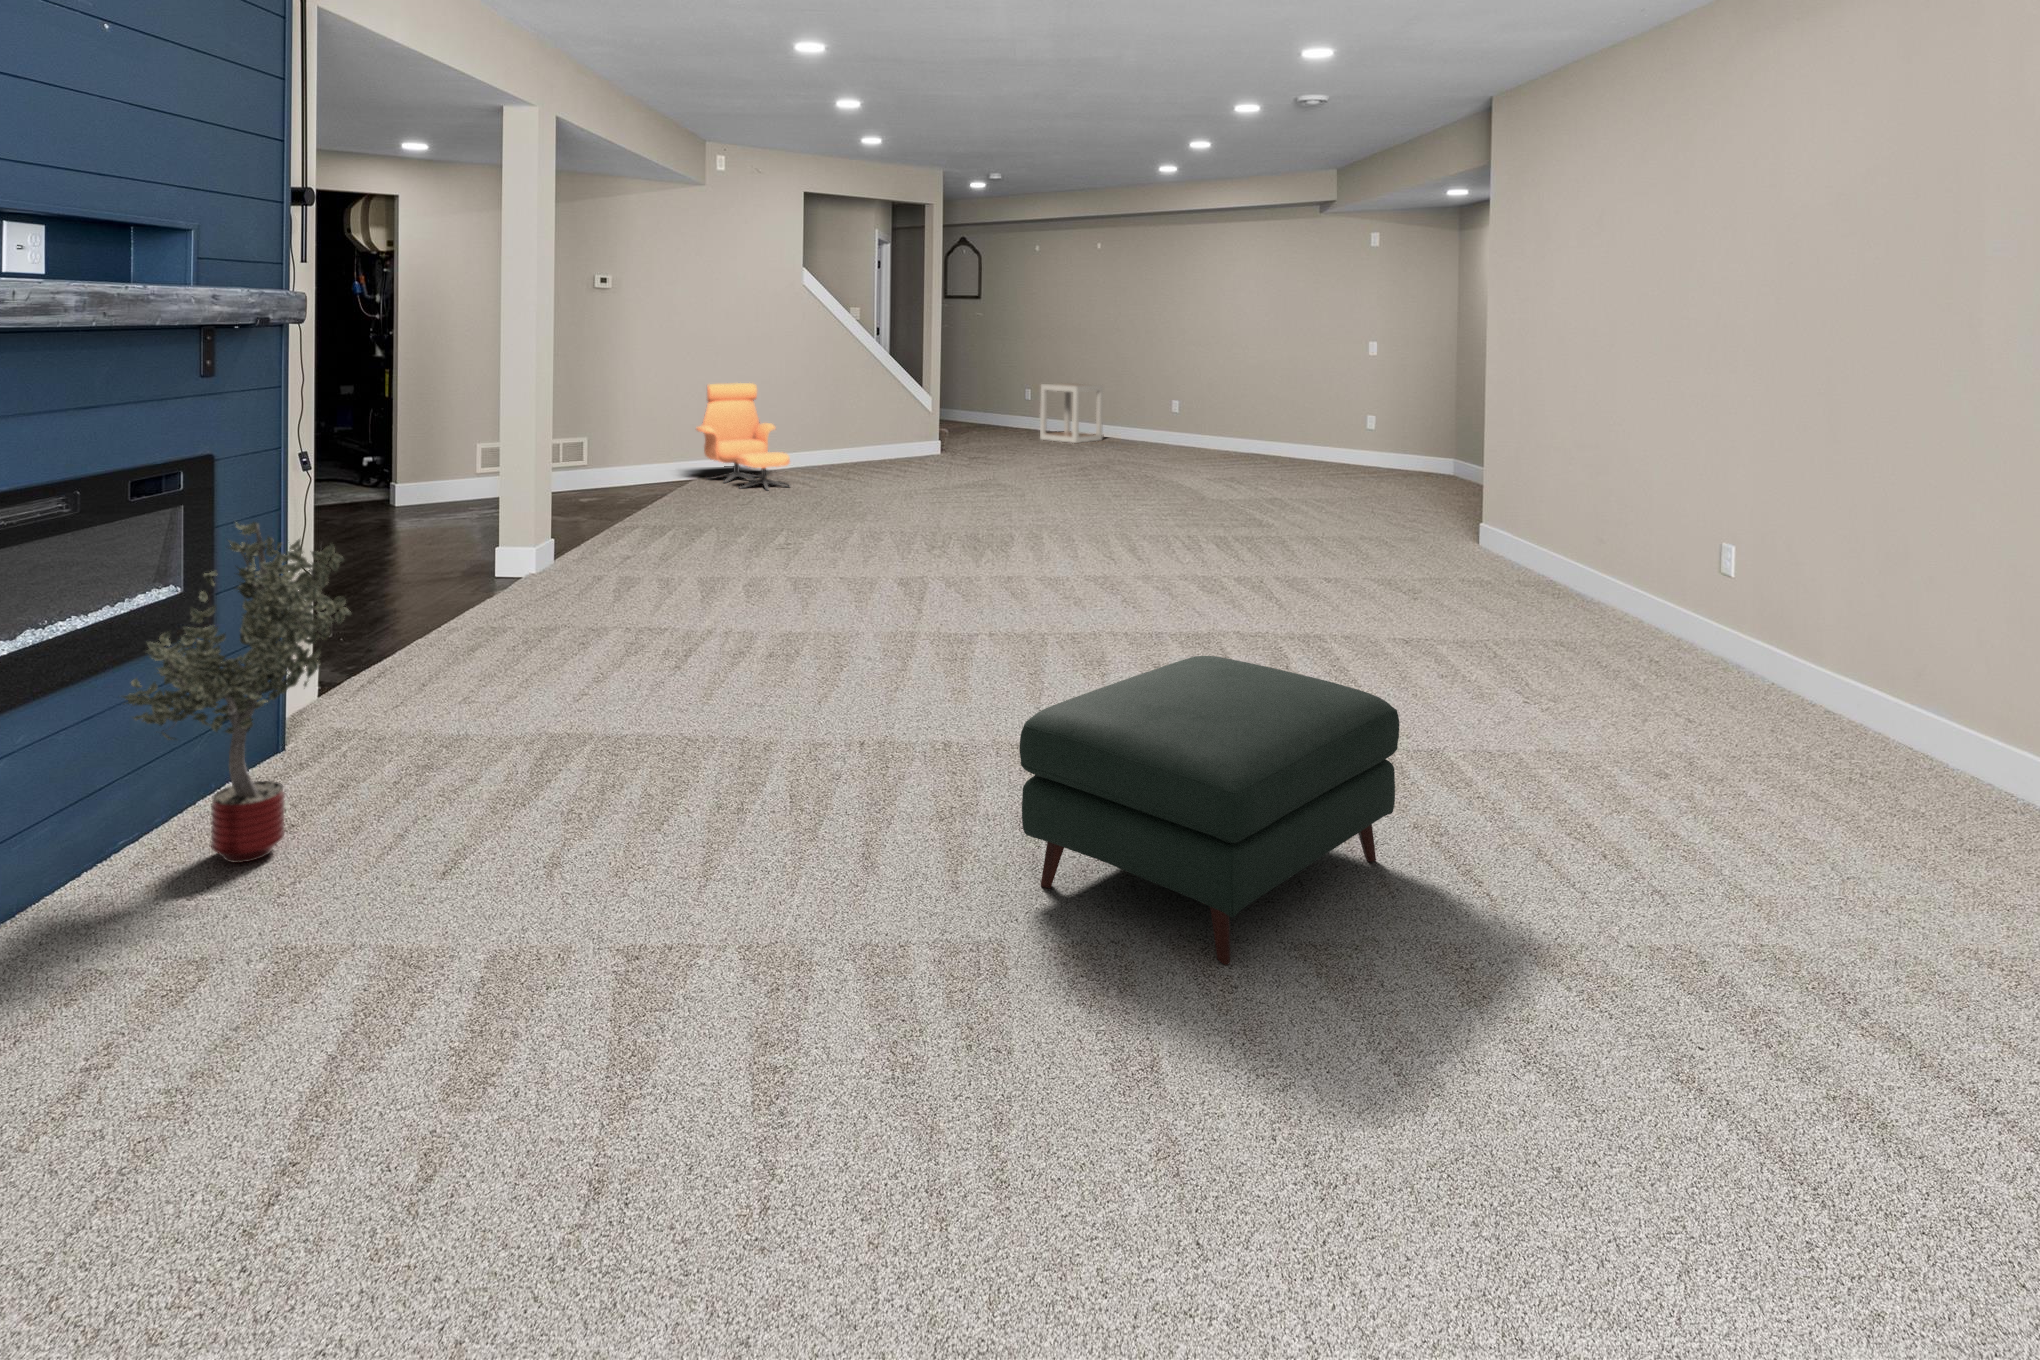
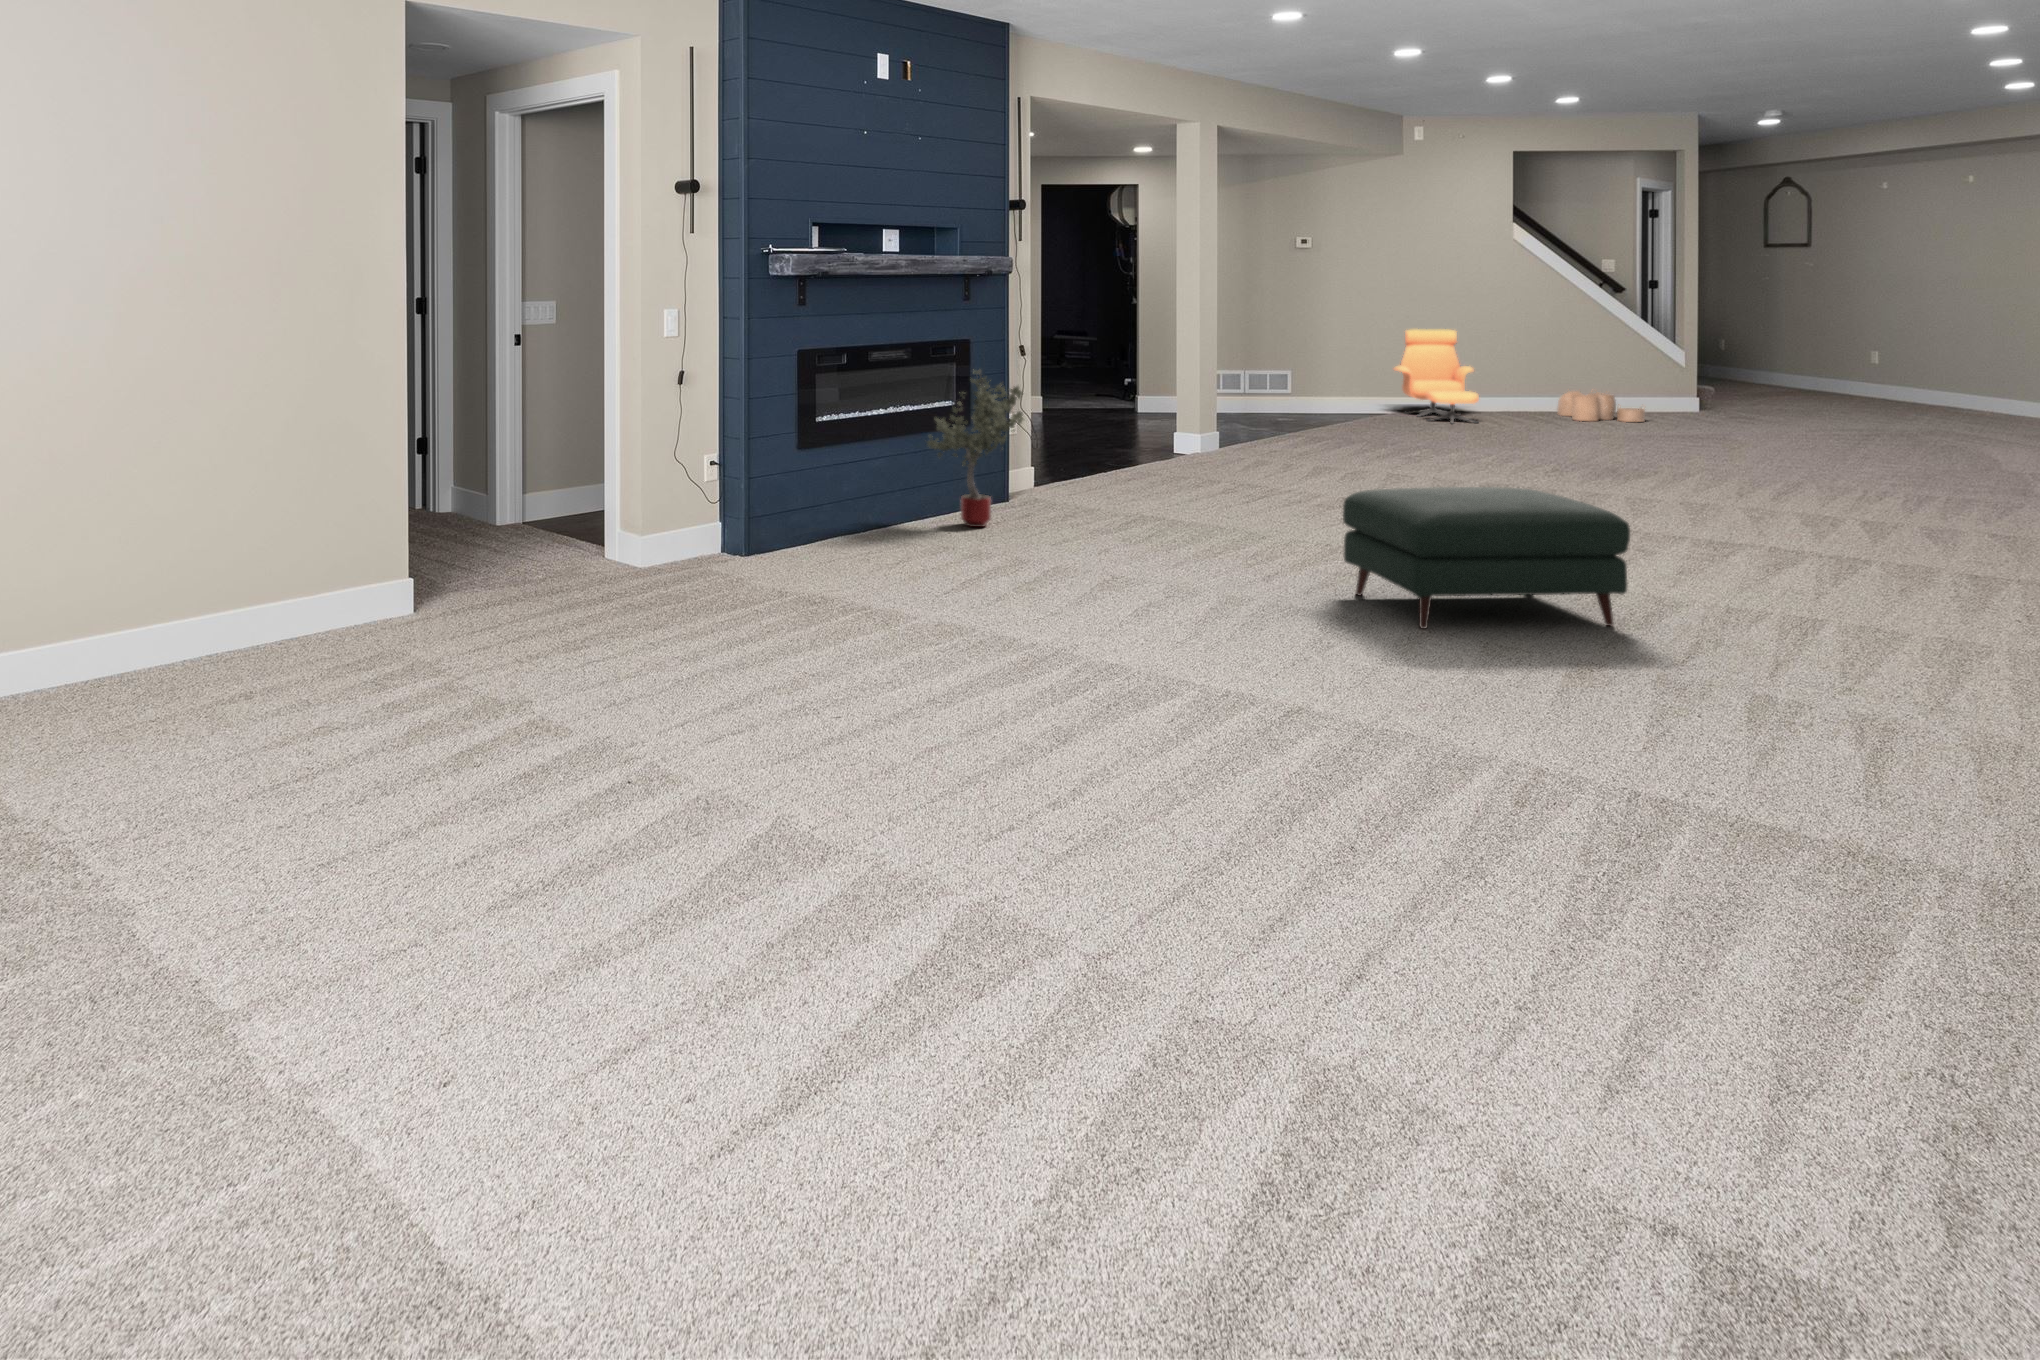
side table: present [1040,383,1103,443] -> none [1869,341,1971,410]
woven basket: none [843,441,922,476] -> present [1557,391,1645,422]

